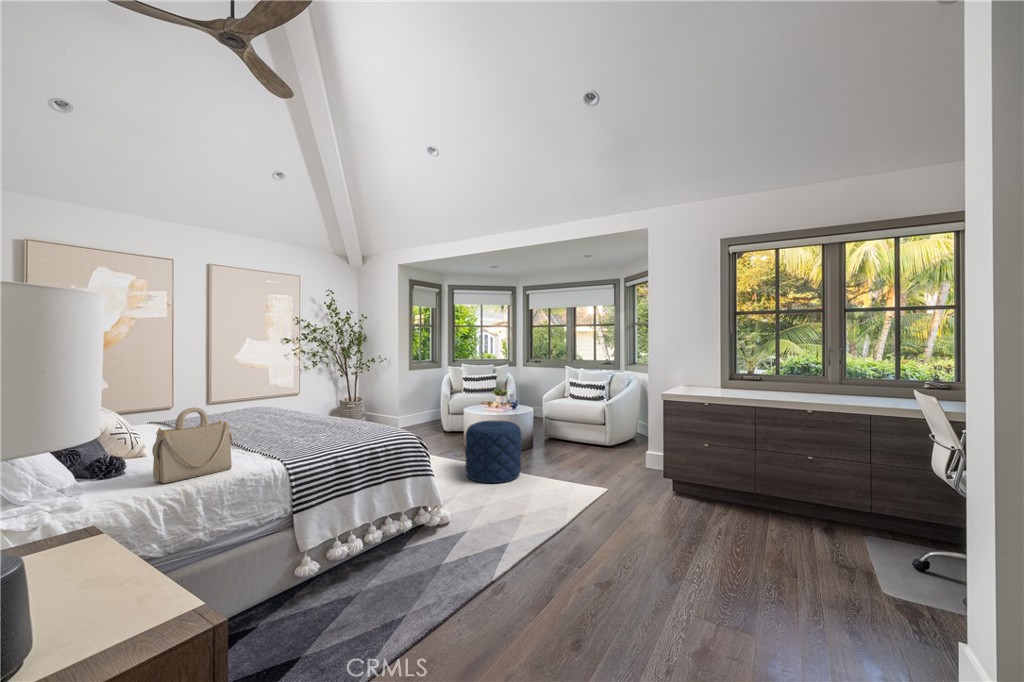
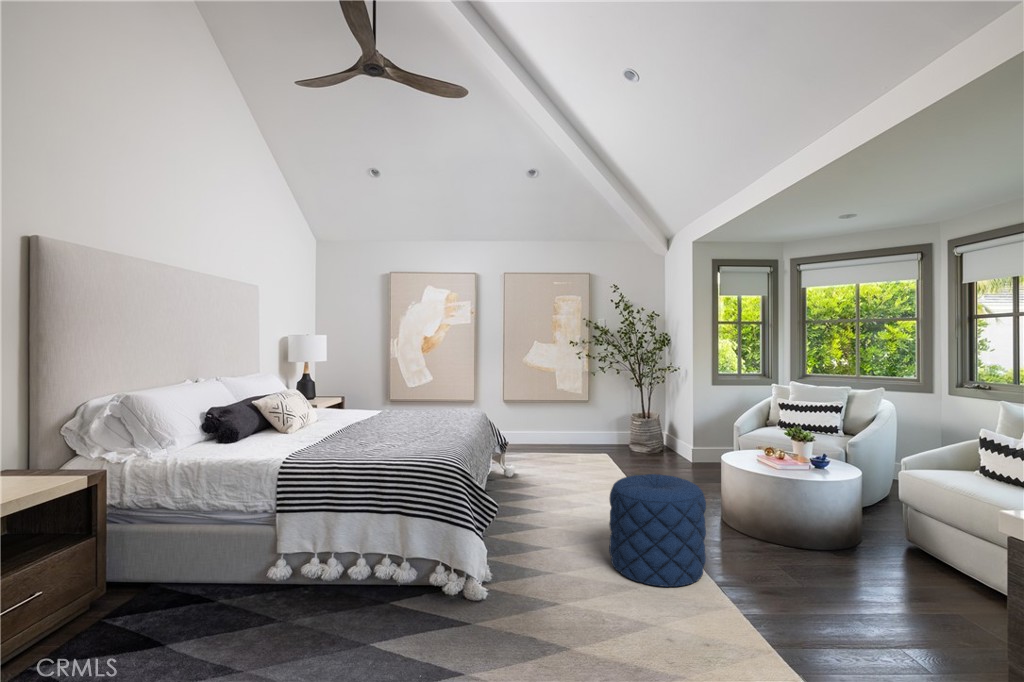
handbag: present [152,407,232,483] -> none [204,399,263,456]

